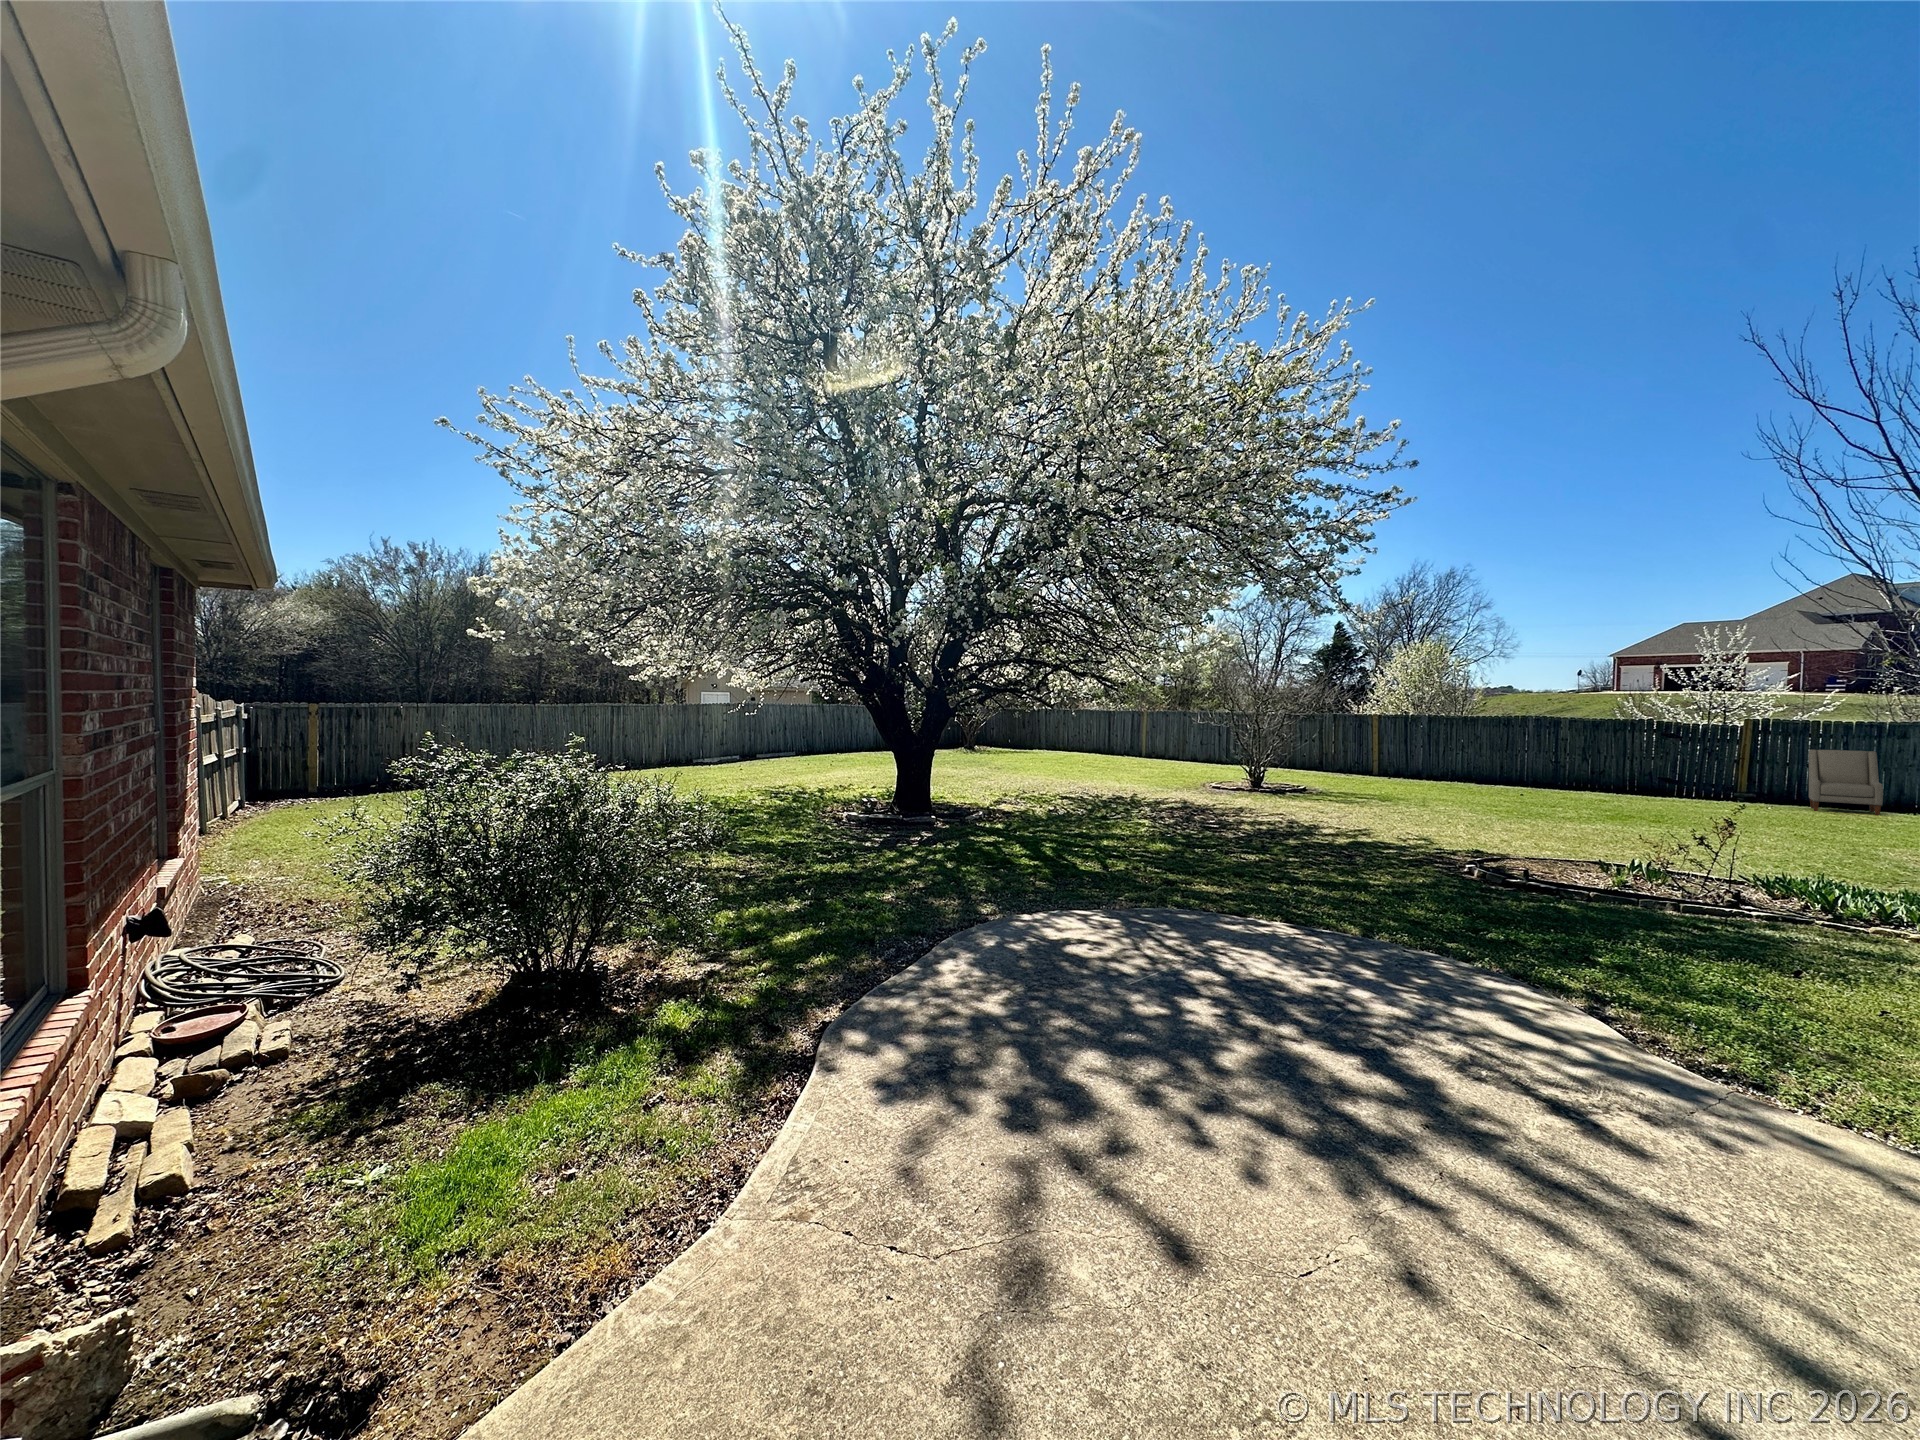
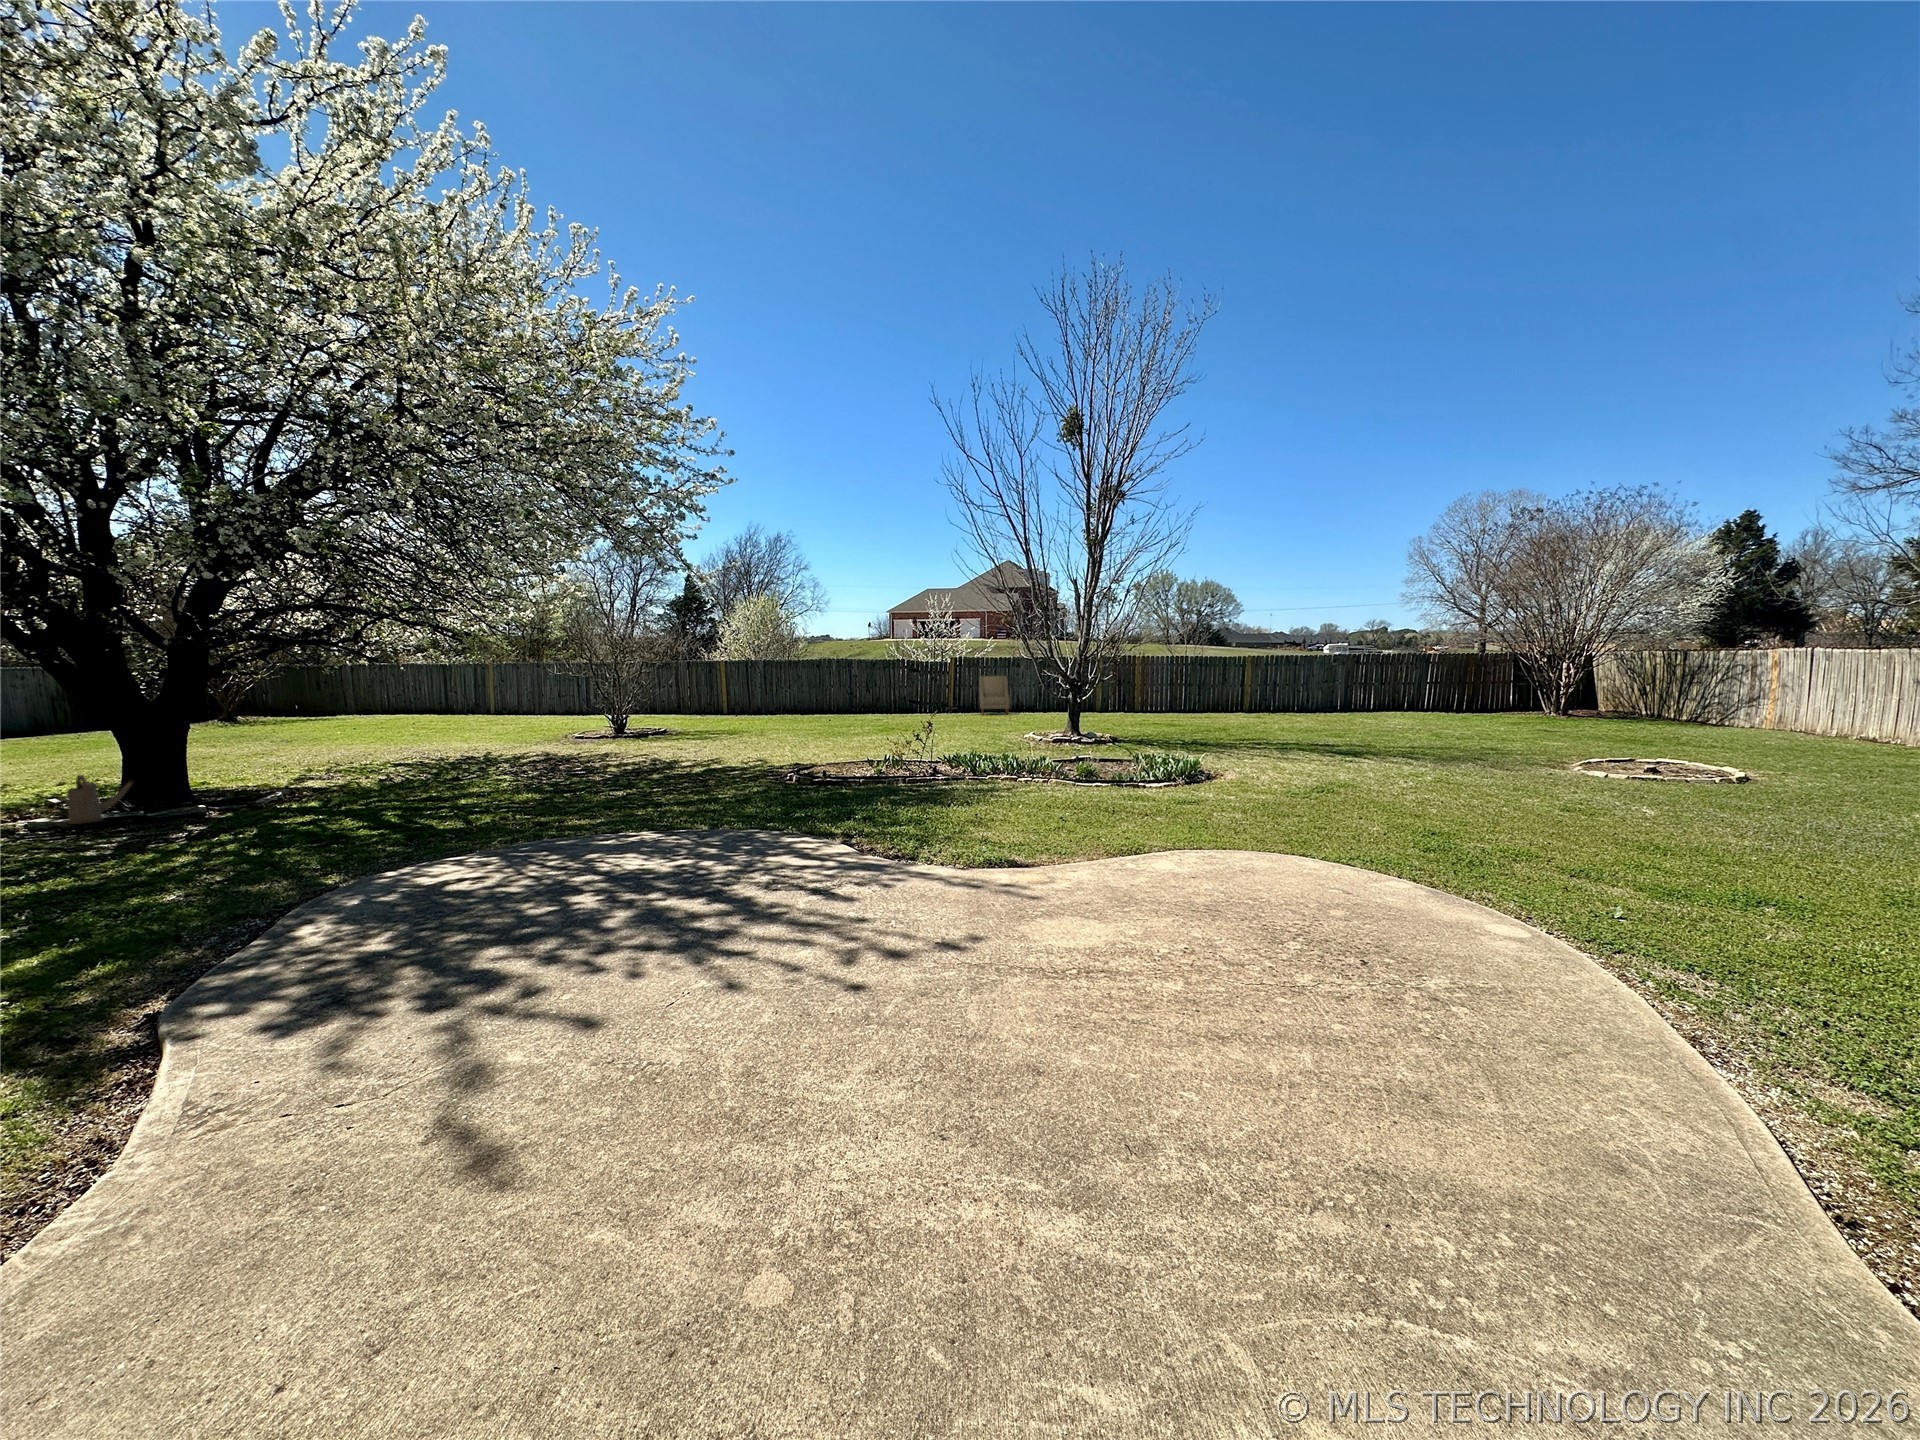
watering can: none [860,785,901,820] -> present [55,775,133,824]

